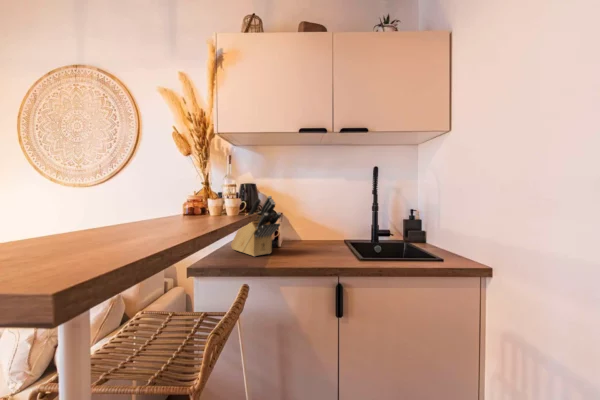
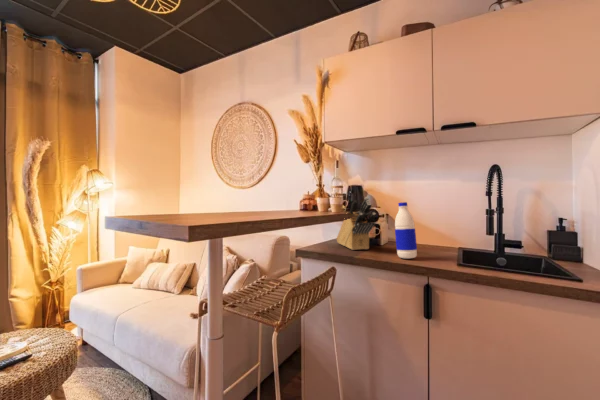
water bottle: none [302,201,324,260] -> present [395,202,417,259]

